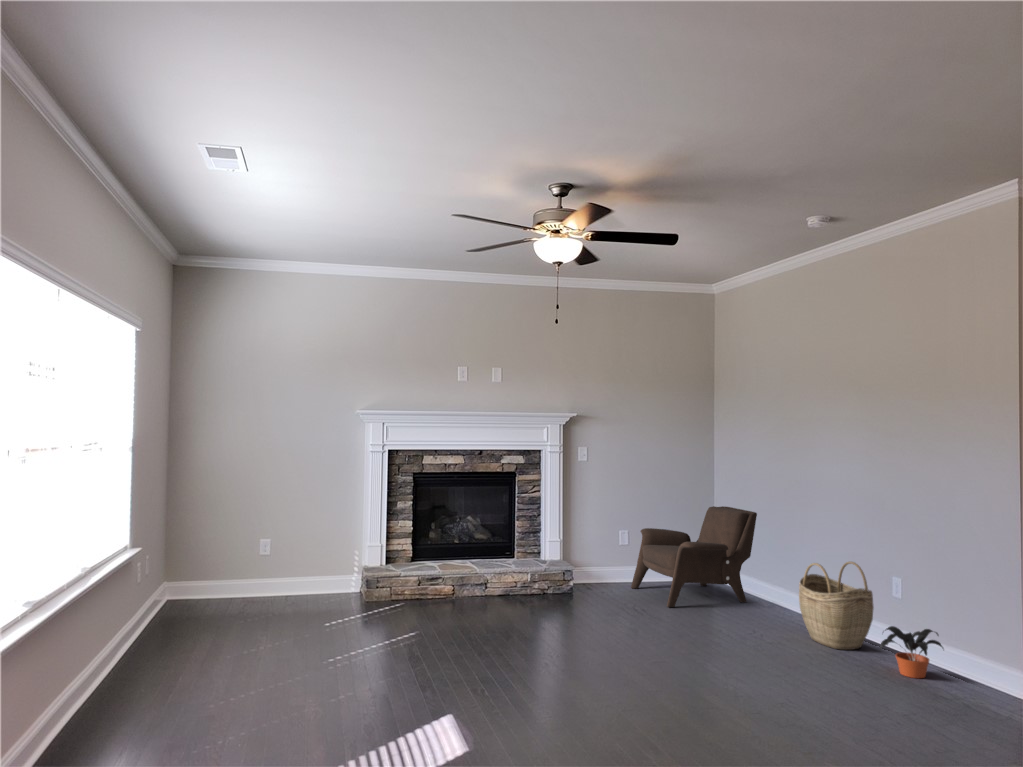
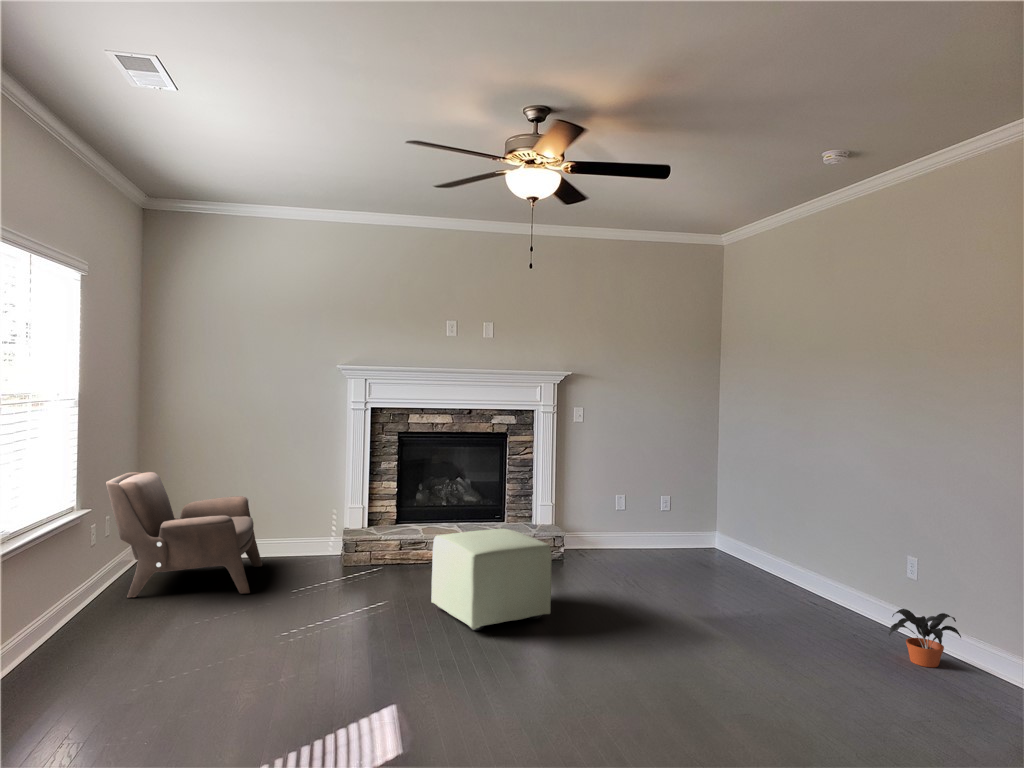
armchair: present [631,506,757,607] -> present [106,472,262,598]
ottoman: none [458,561,570,655] -> present [431,529,552,630]
woven basket: present [799,562,874,650] -> none [803,536,884,631]

